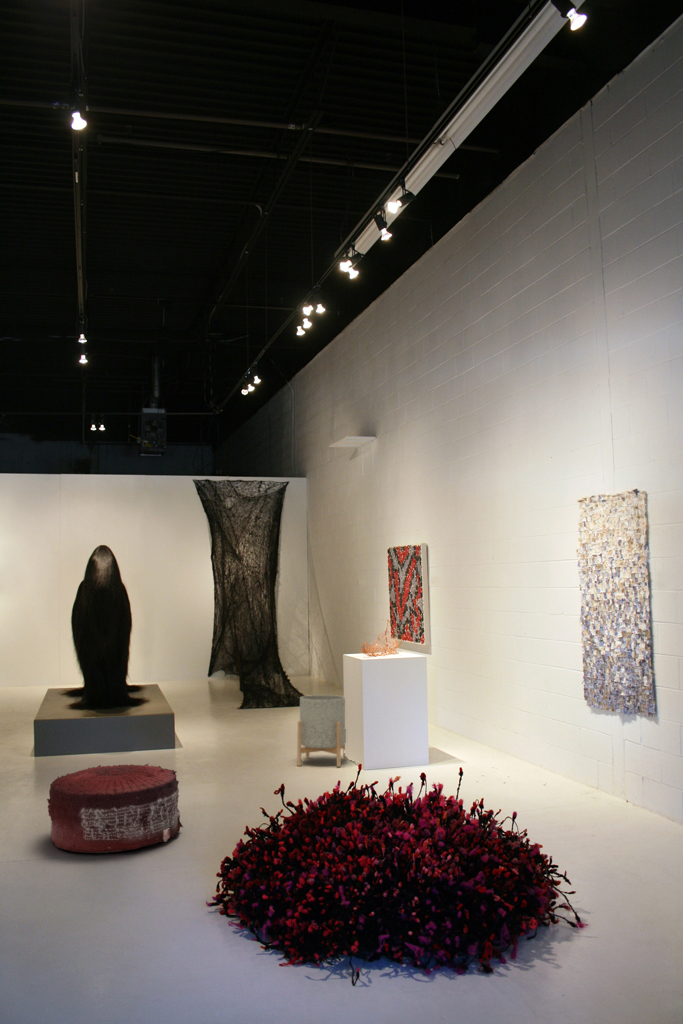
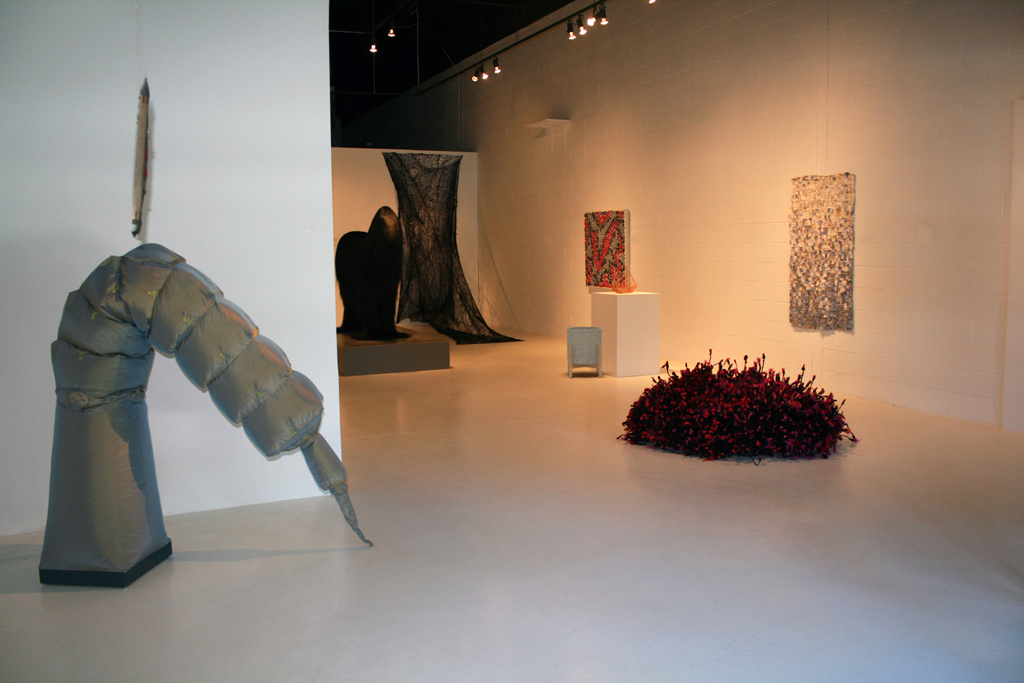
pouf: present [47,764,183,853] -> none [467,371,556,427]

